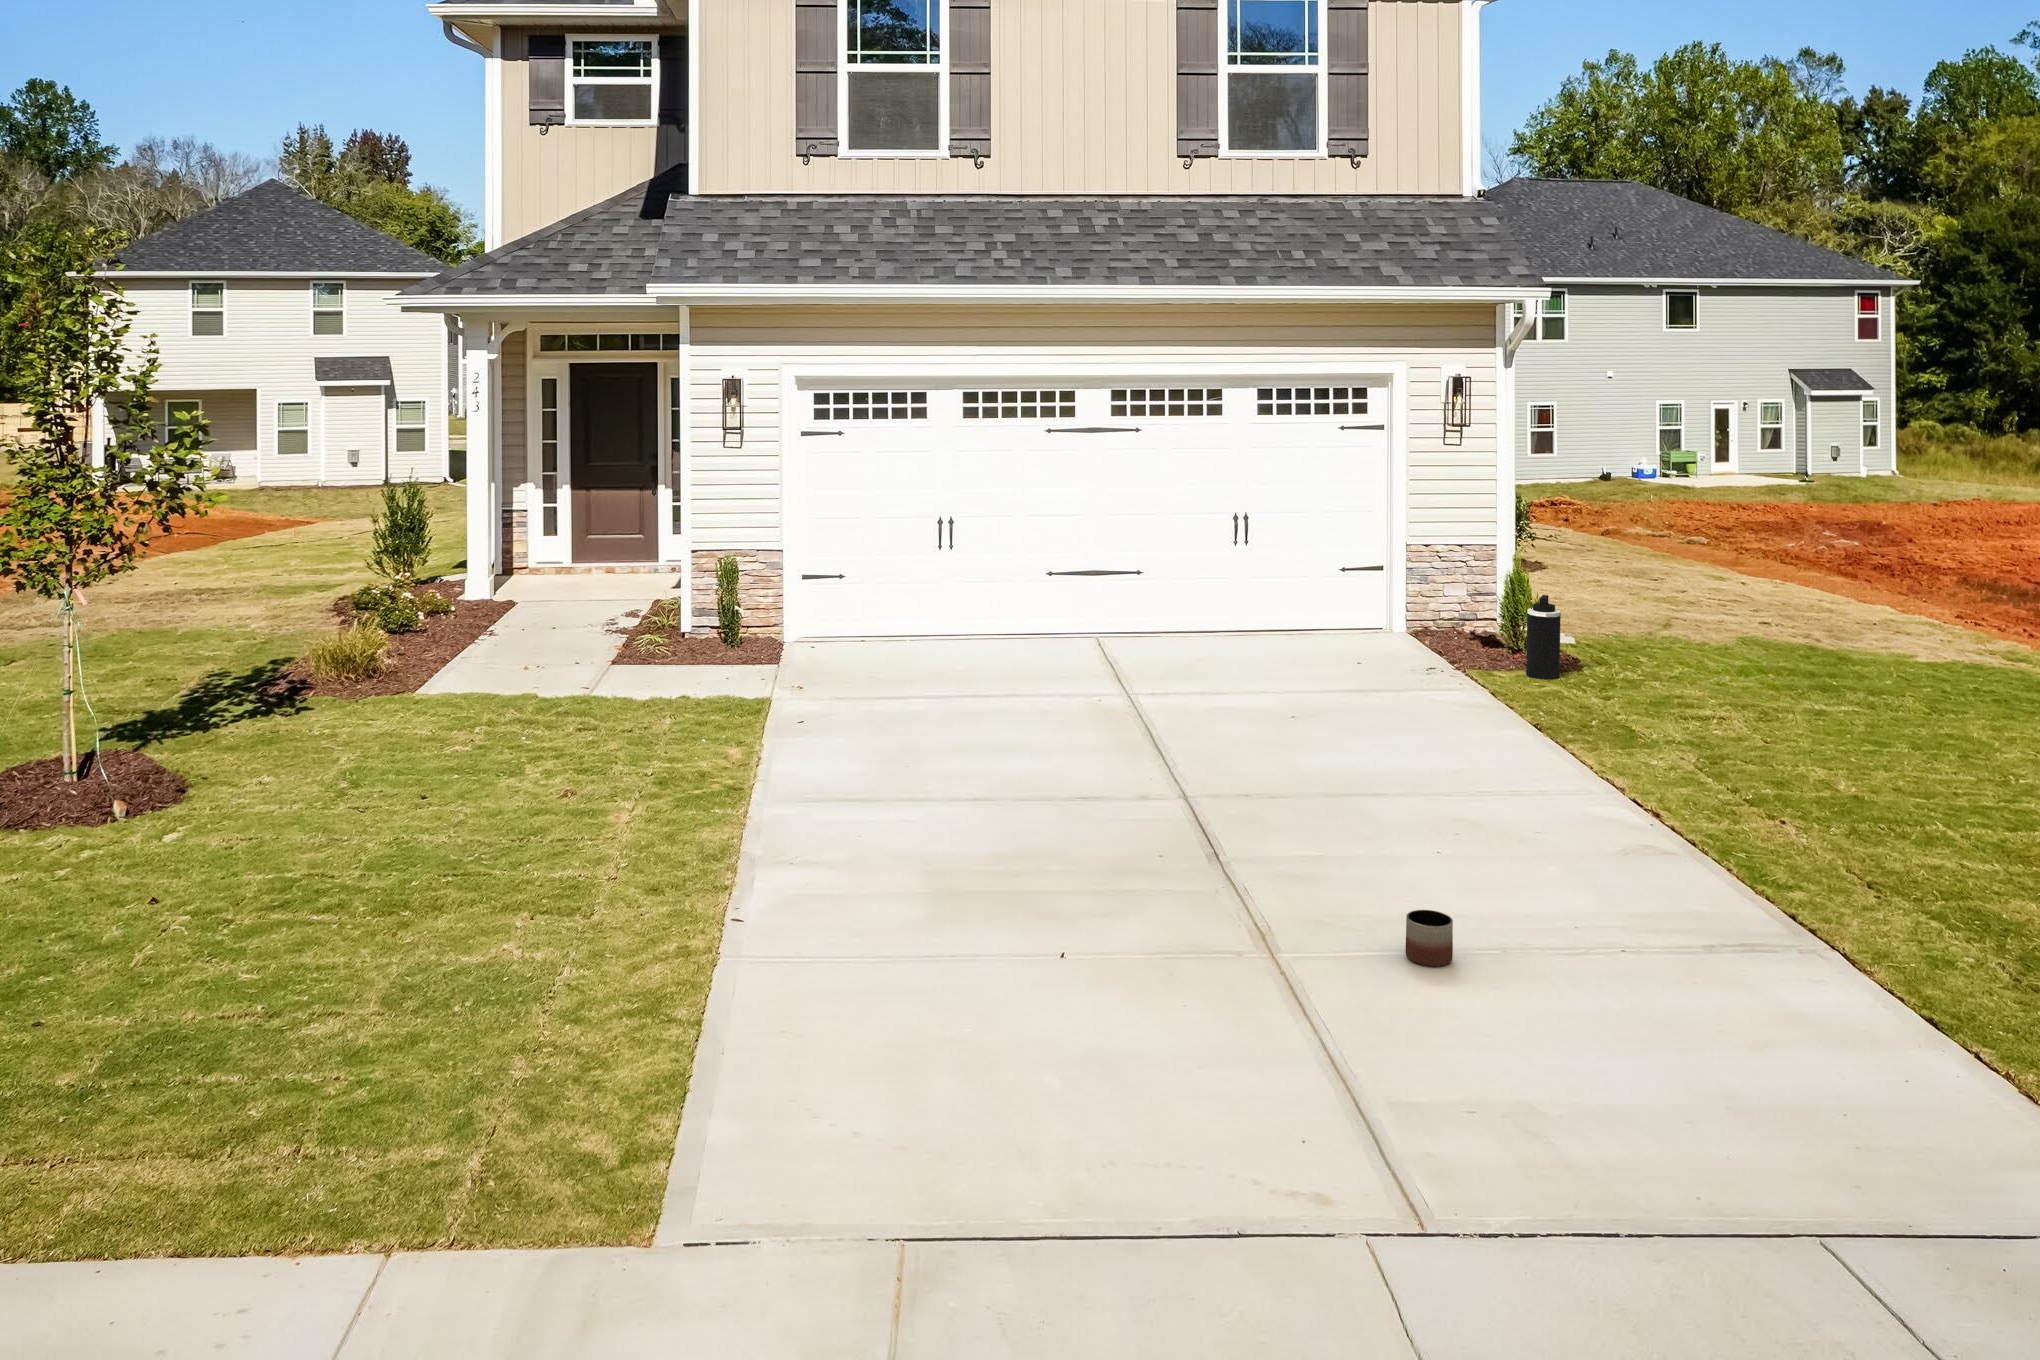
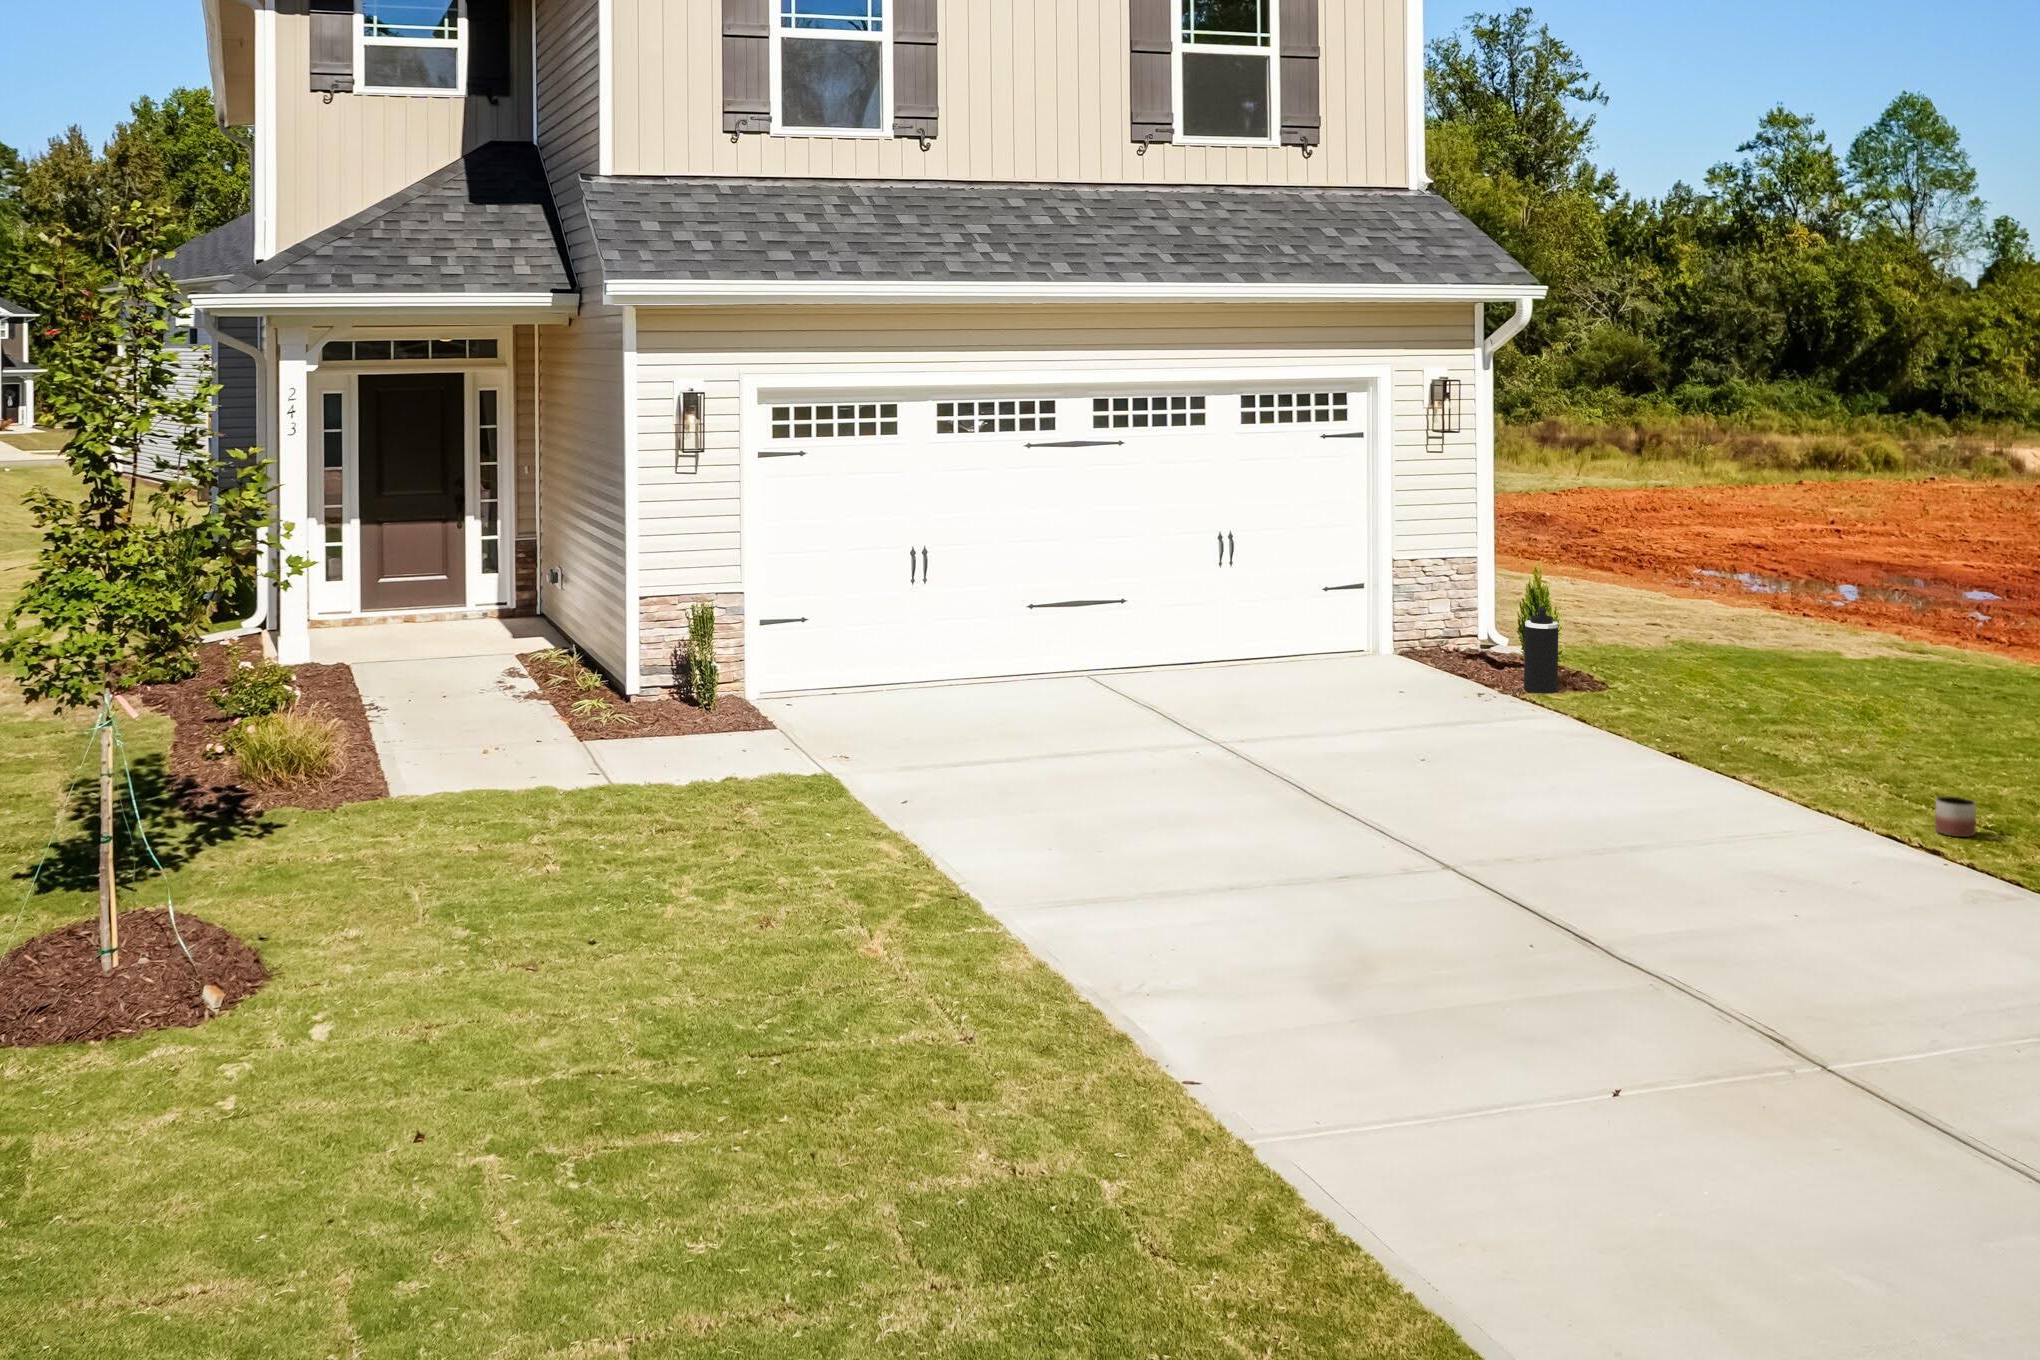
planter: present [1405,910,1453,967] -> present [1935,796,1976,837]

